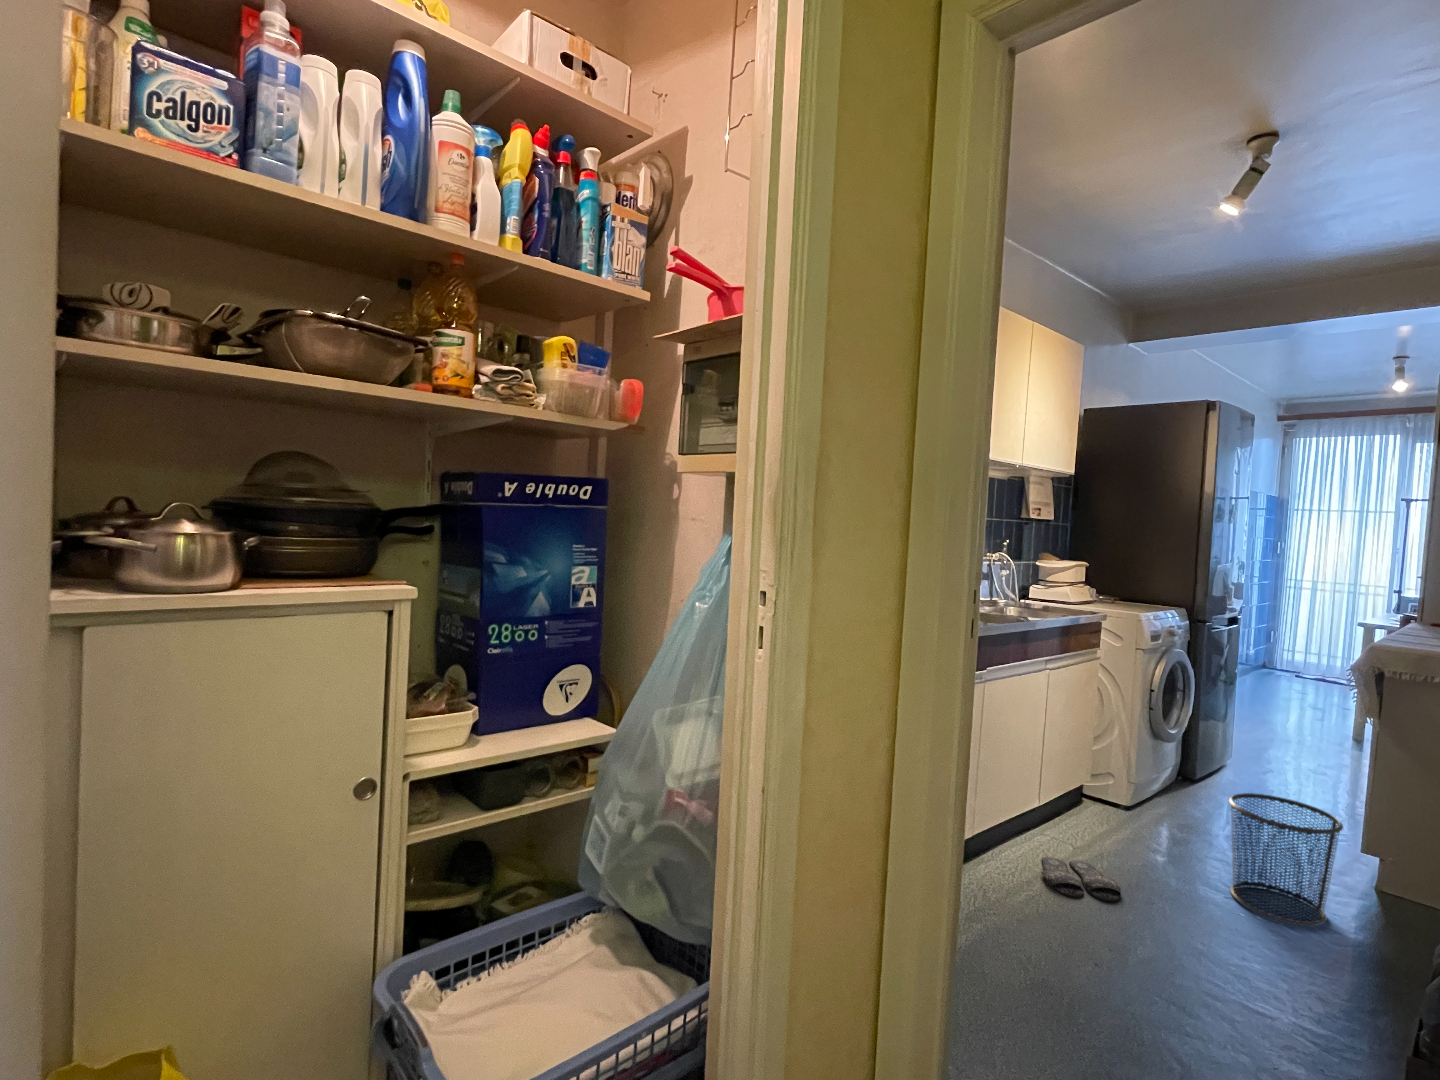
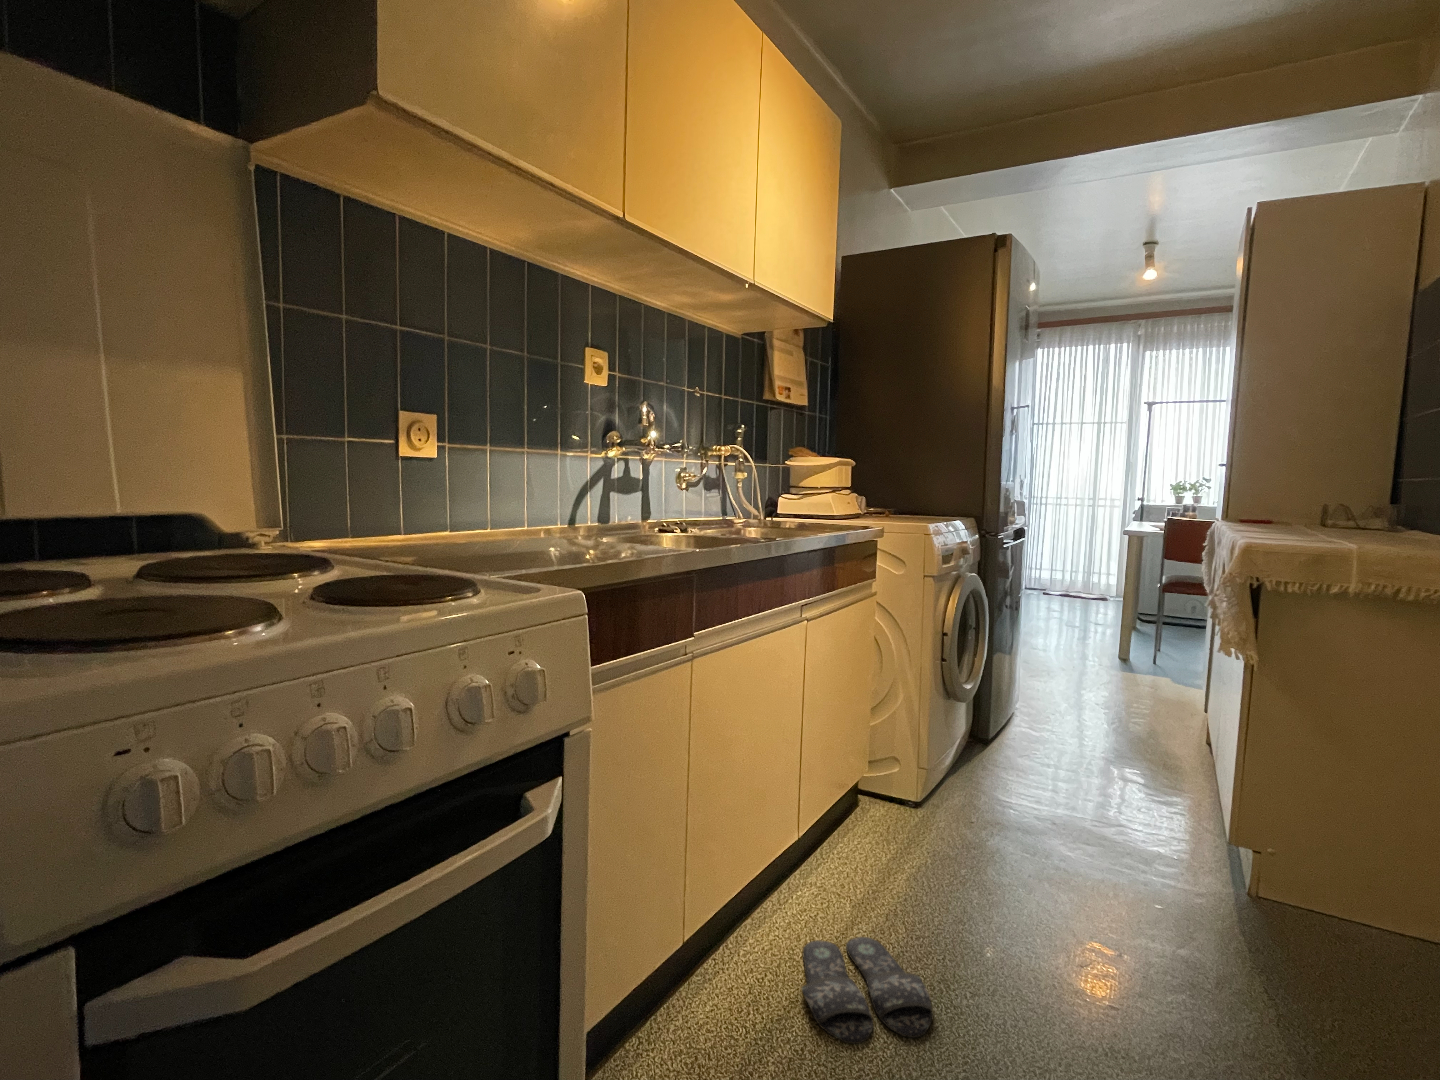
waste bin: present [1229,793,1343,926] -> none [1078,787,1250,1008]

